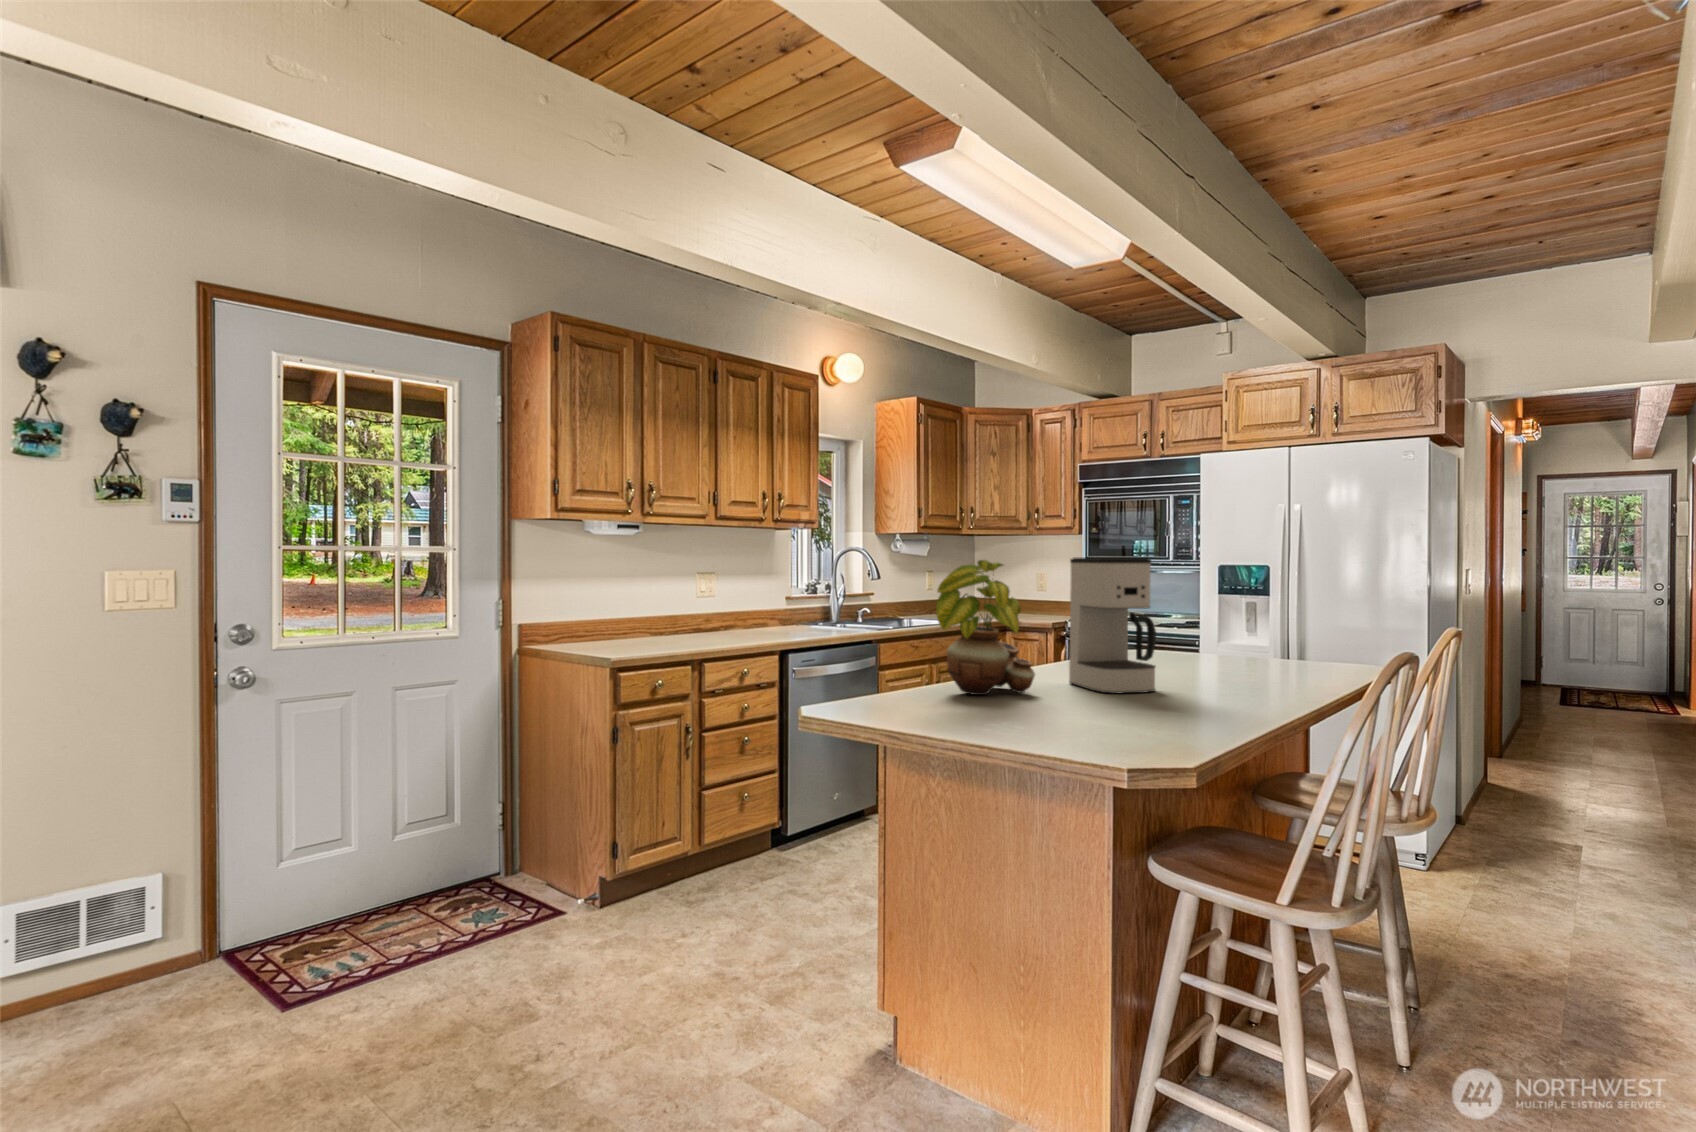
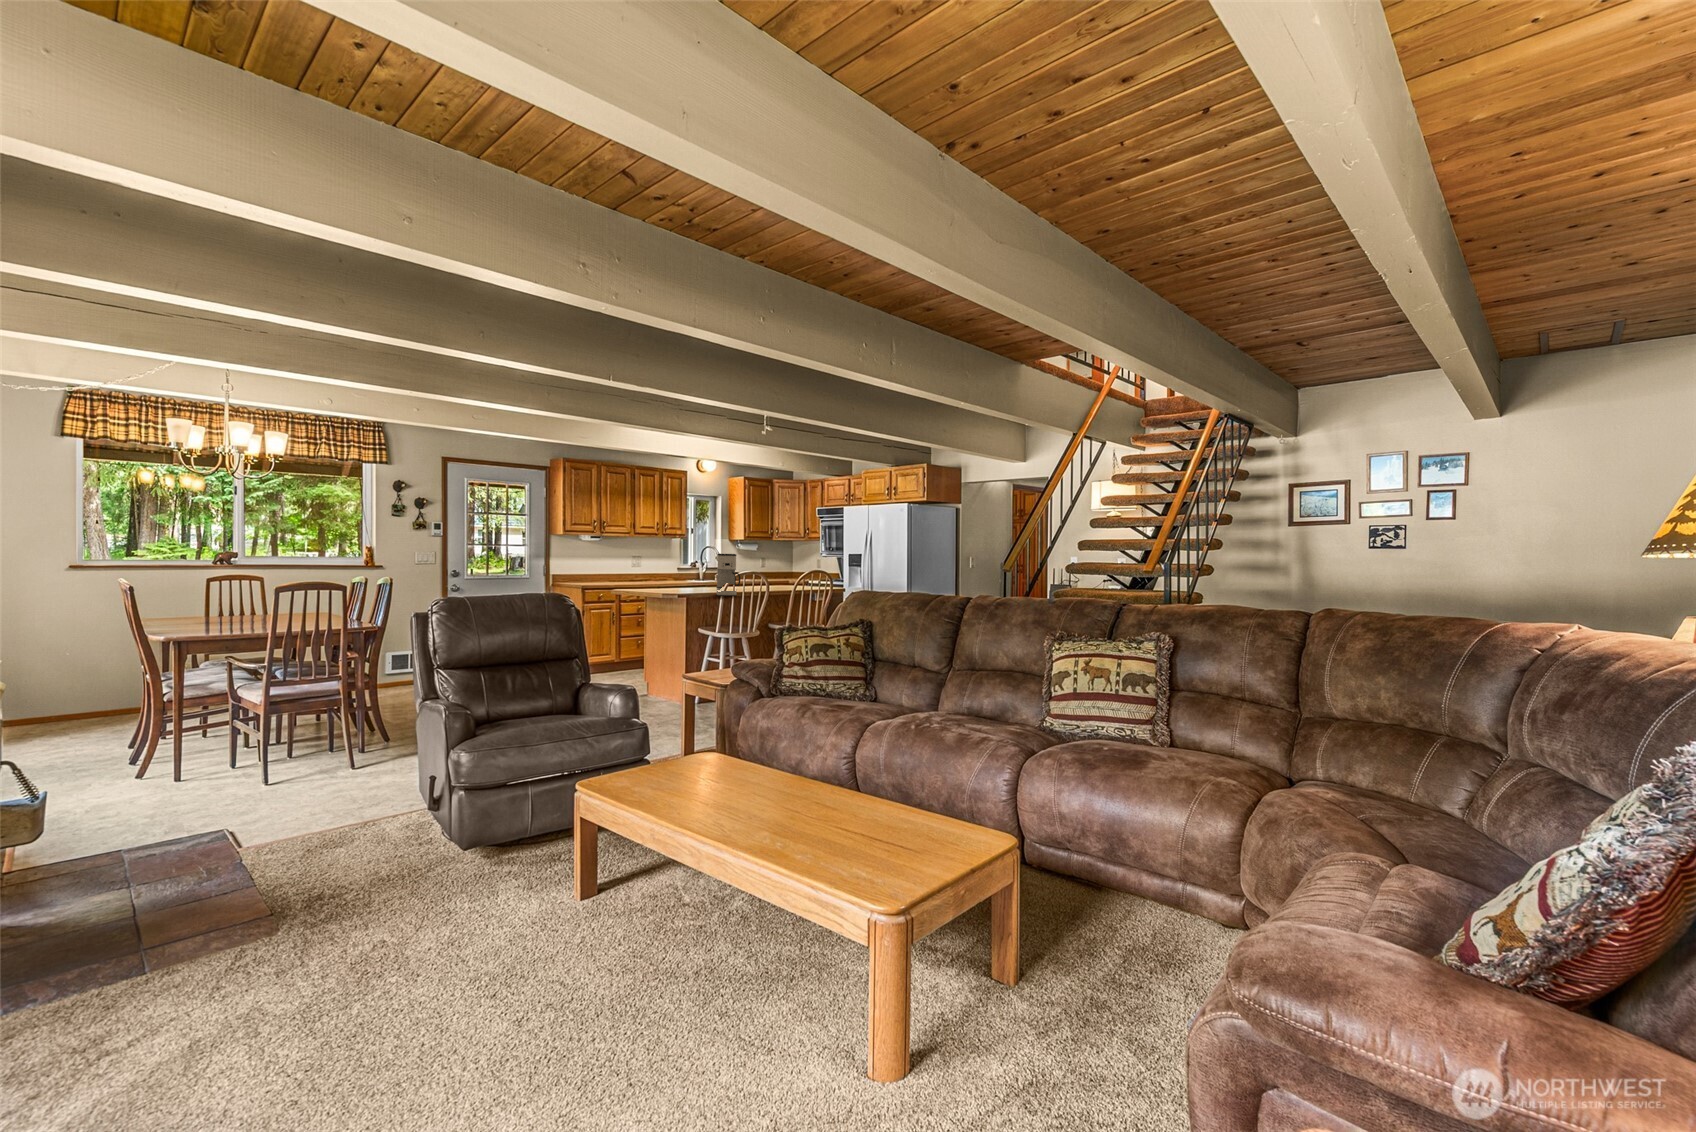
potted plant: present [936,560,1035,695] -> none [660,554,697,595]

